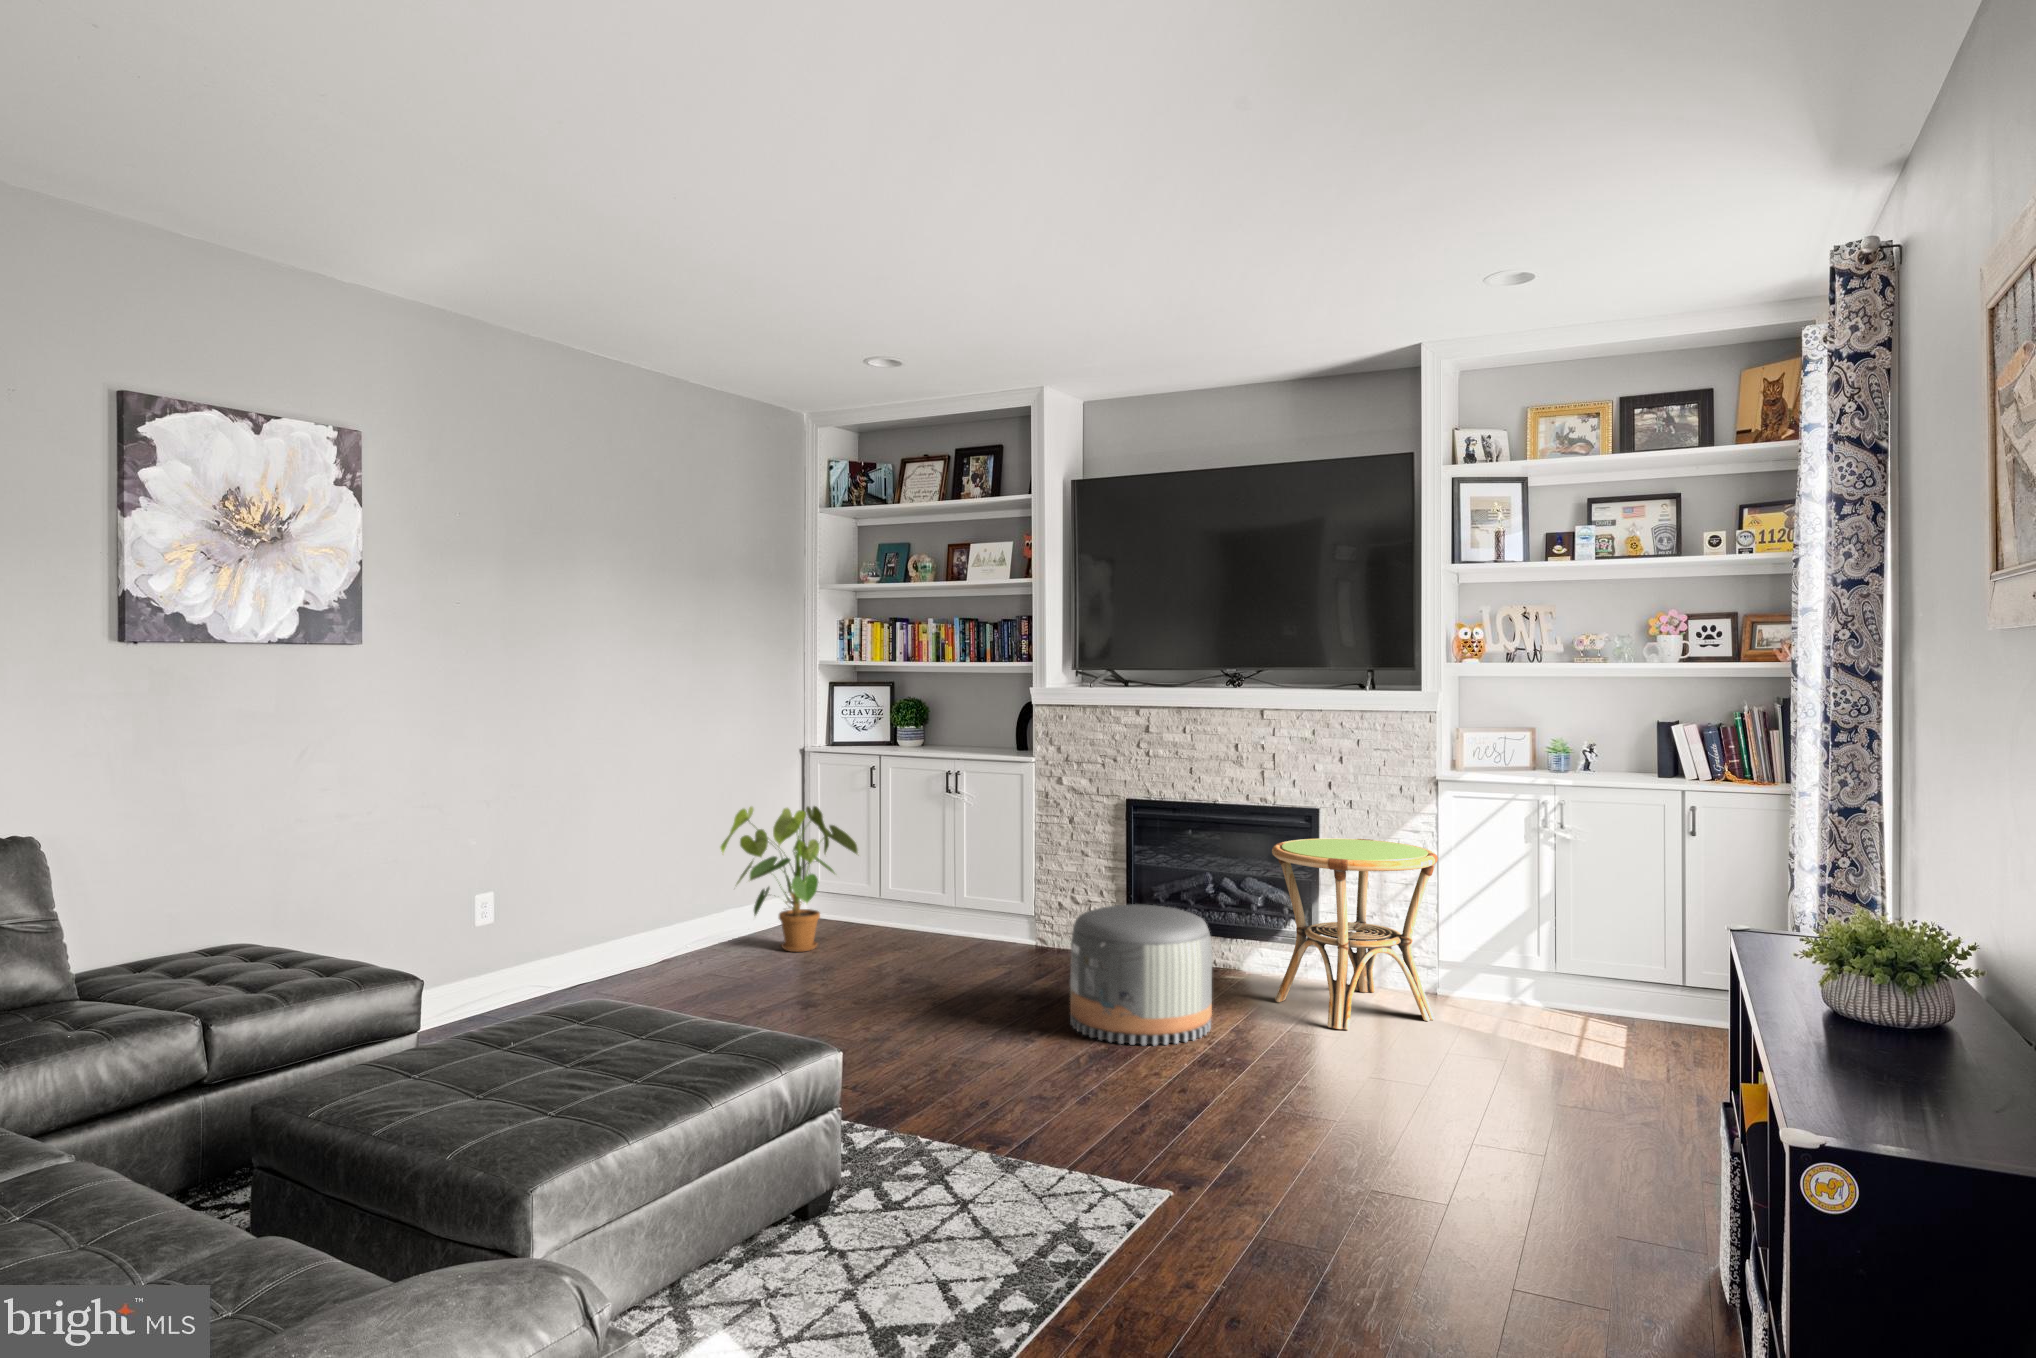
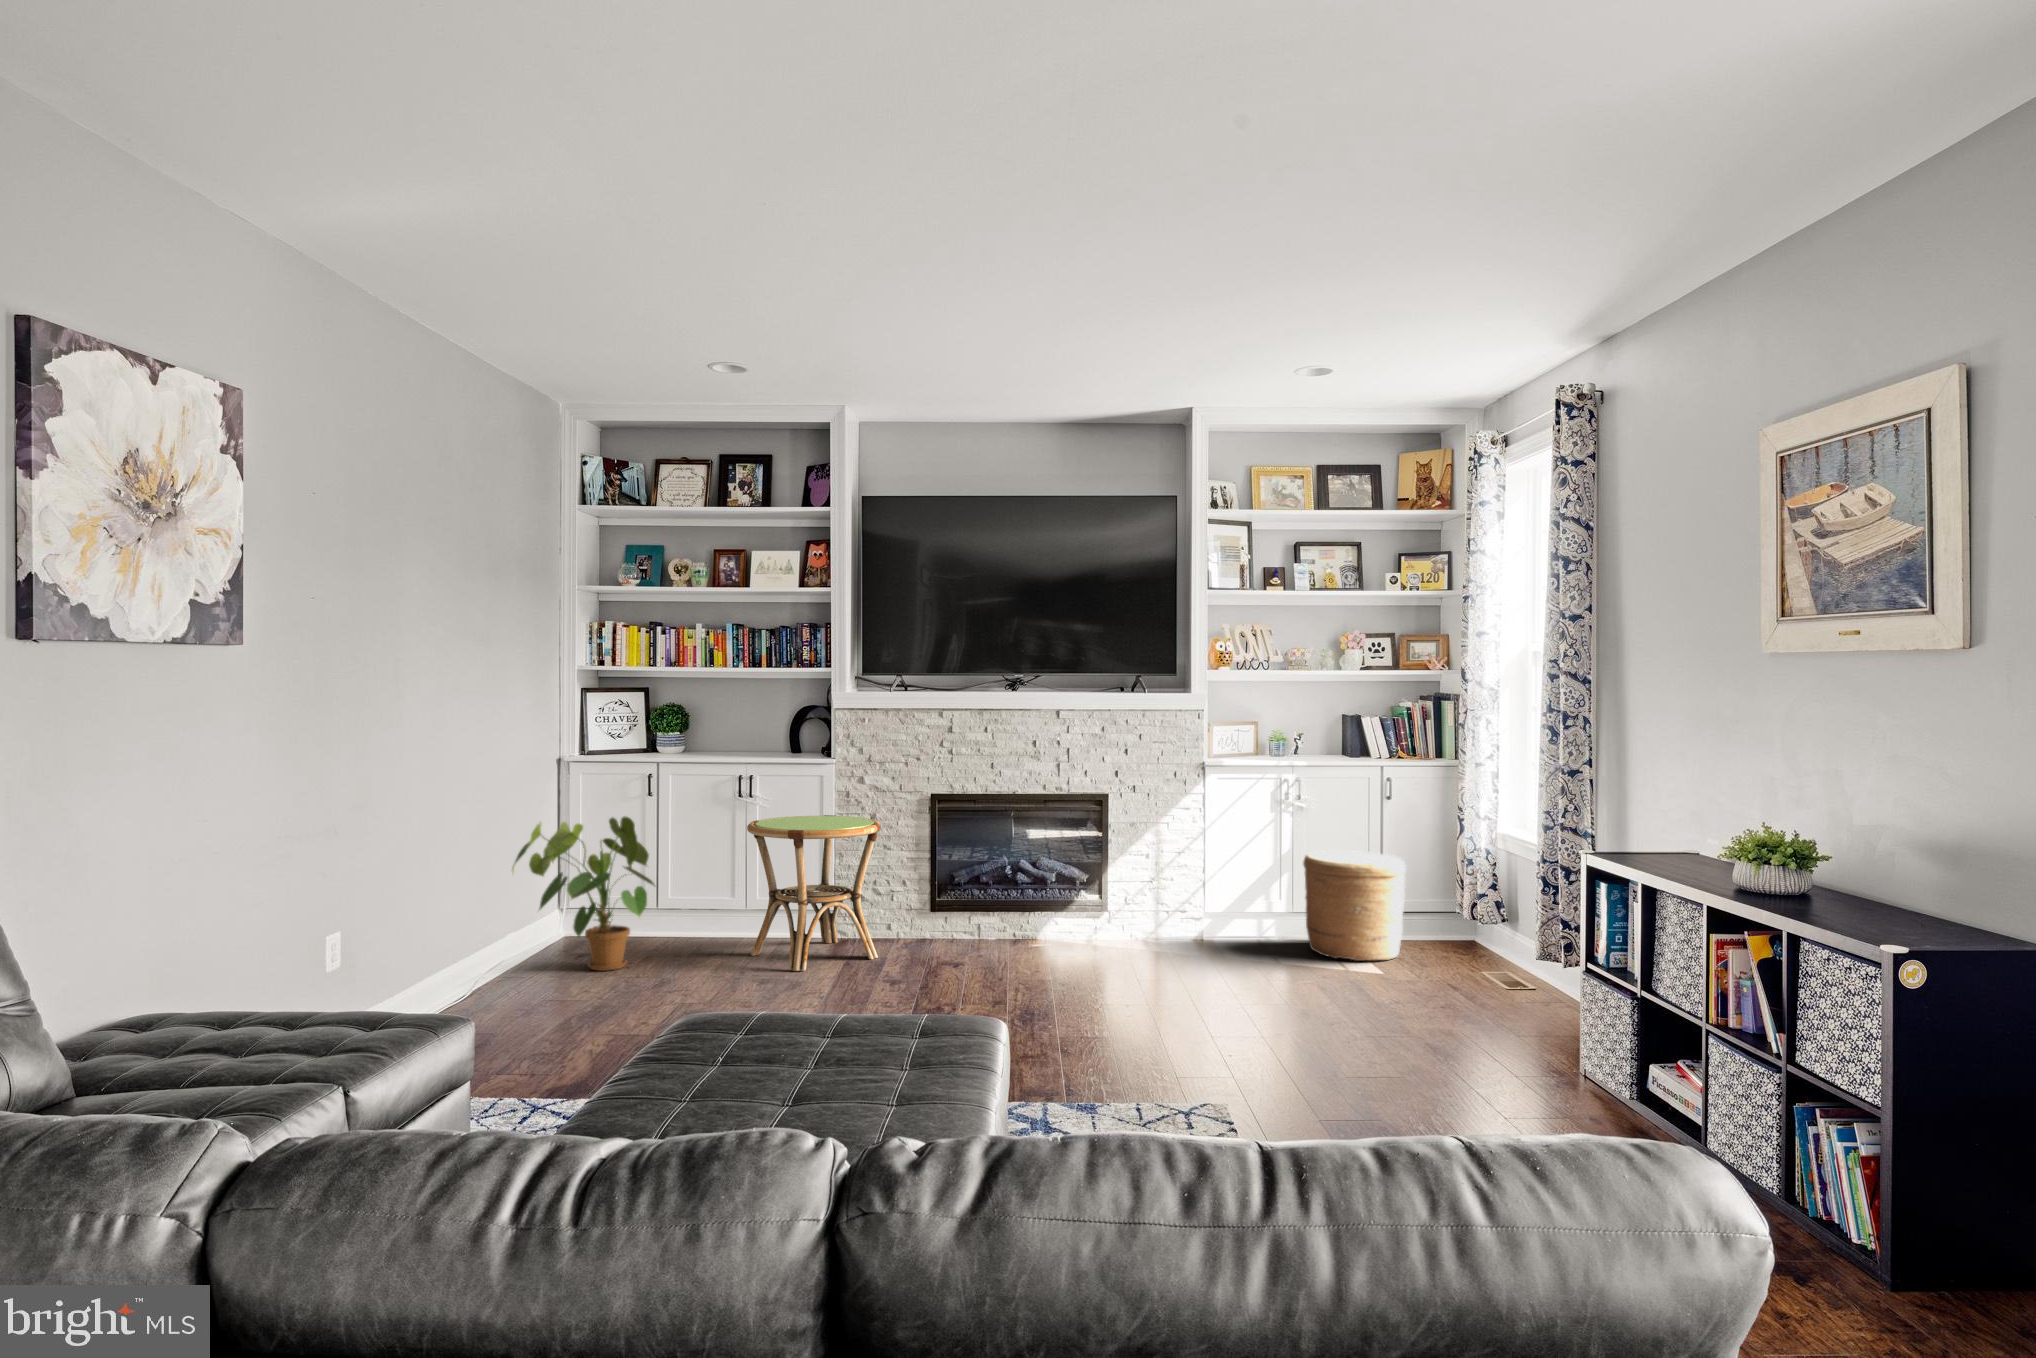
side table: present [1272,838,1438,1030] -> present [747,815,881,971]
woven basket: none [1551,900,1696,1053] -> present [1303,851,1406,961]
pouf: present [1070,904,1212,1045] -> none [961,885,1086,1006]

